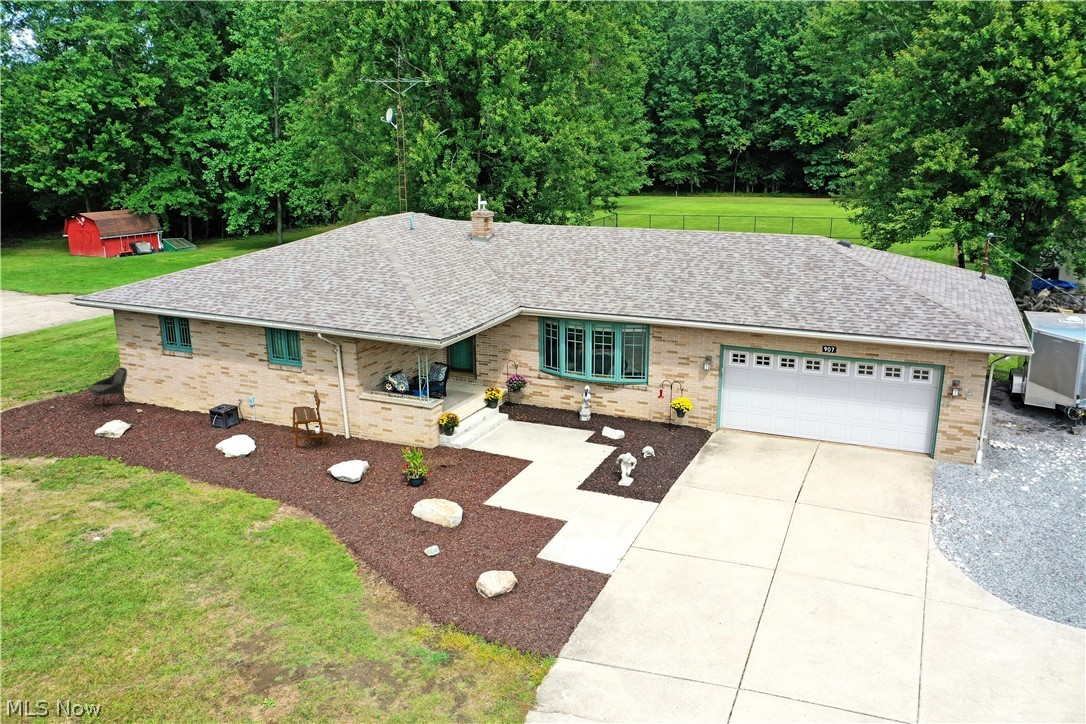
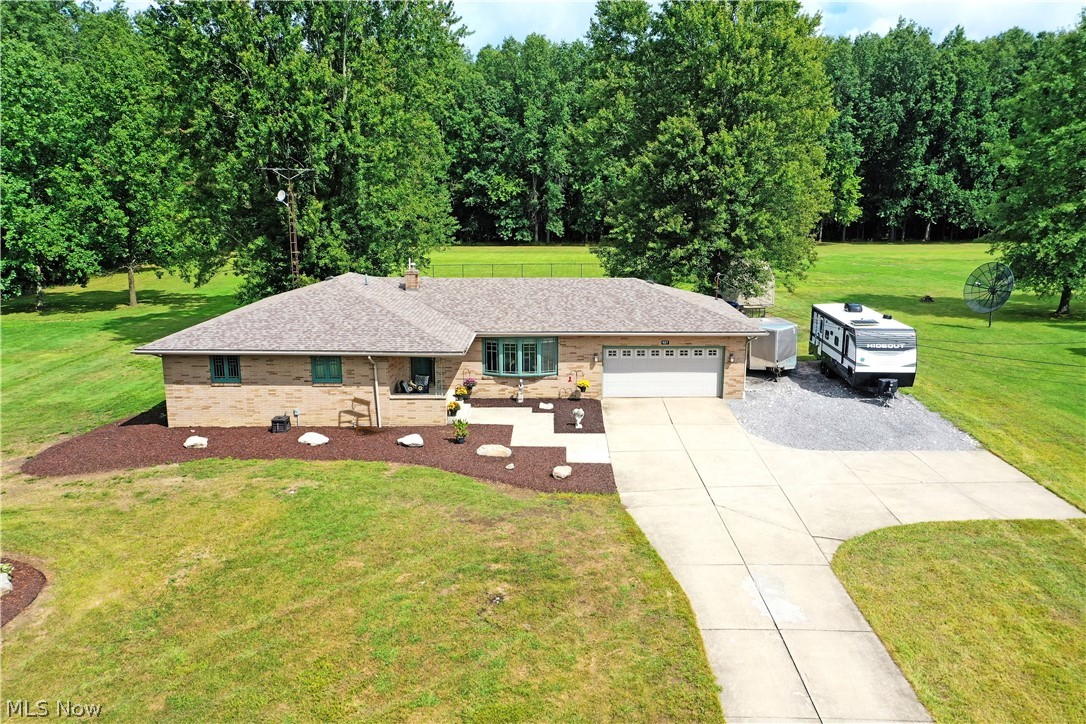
lounge chair: present [89,367,132,411] -> none [143,401,179,435]

